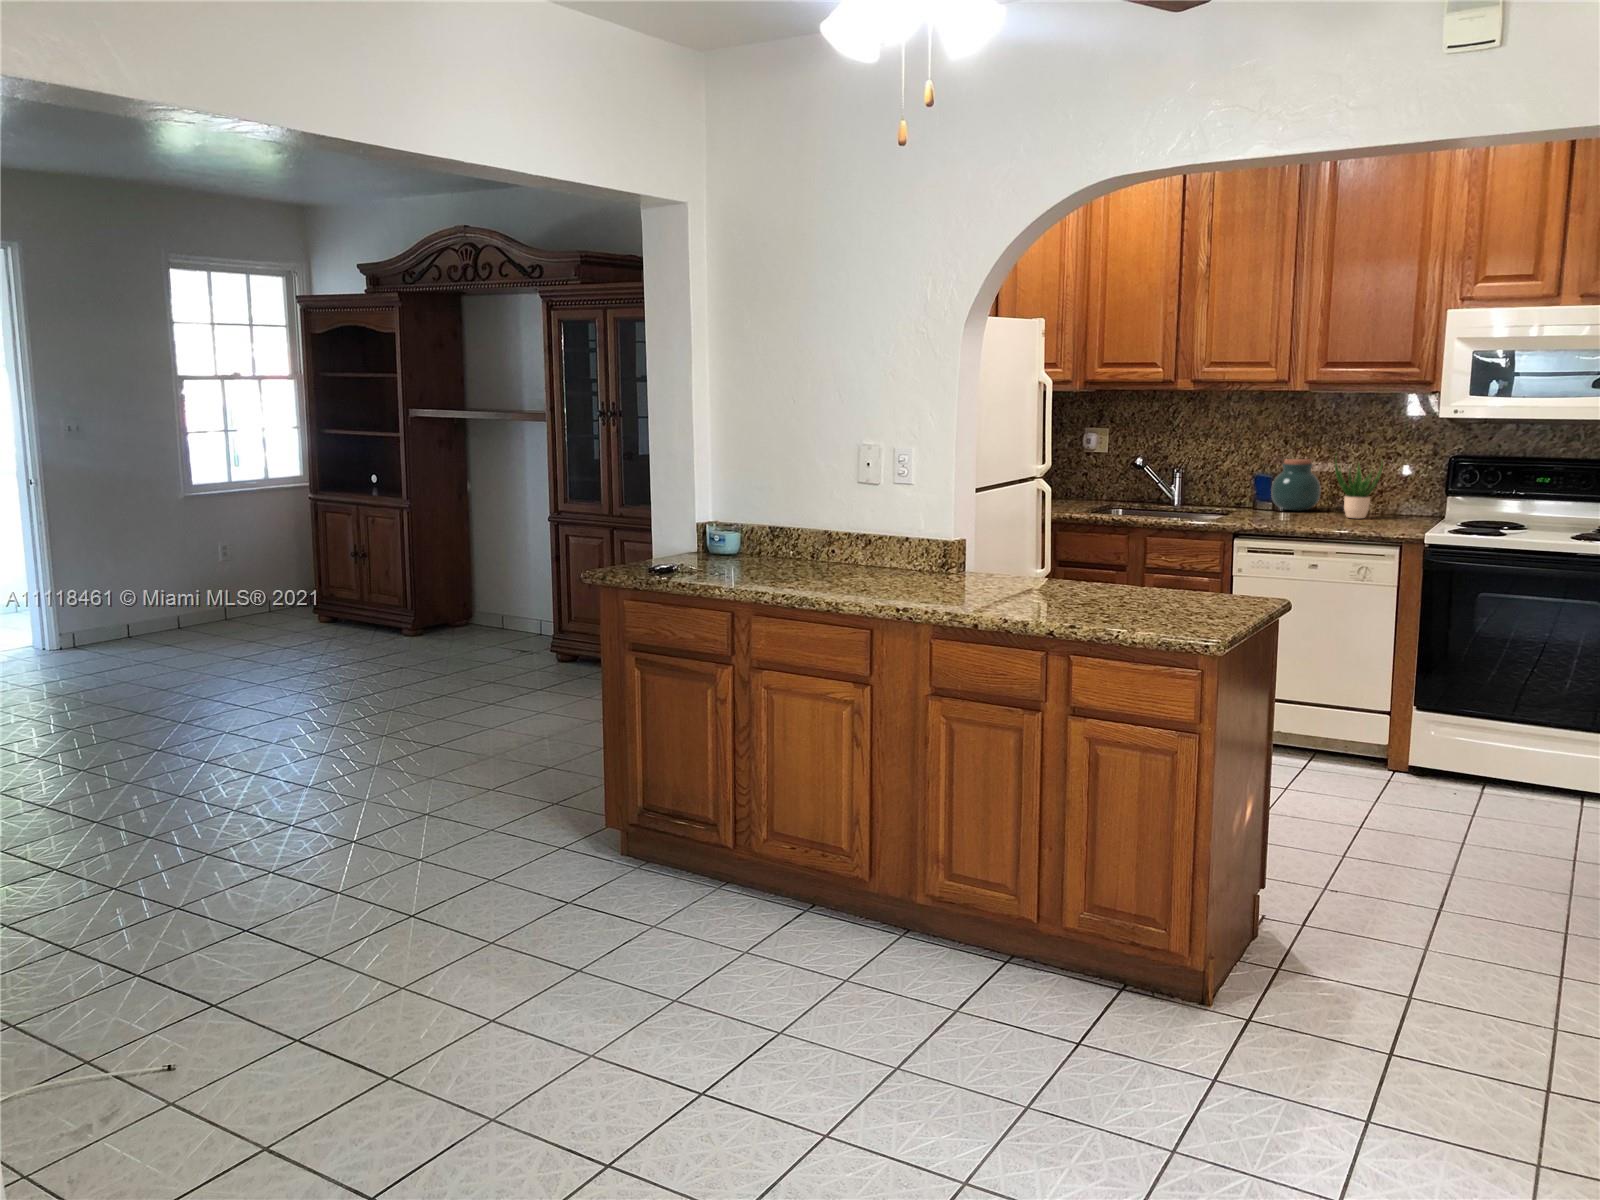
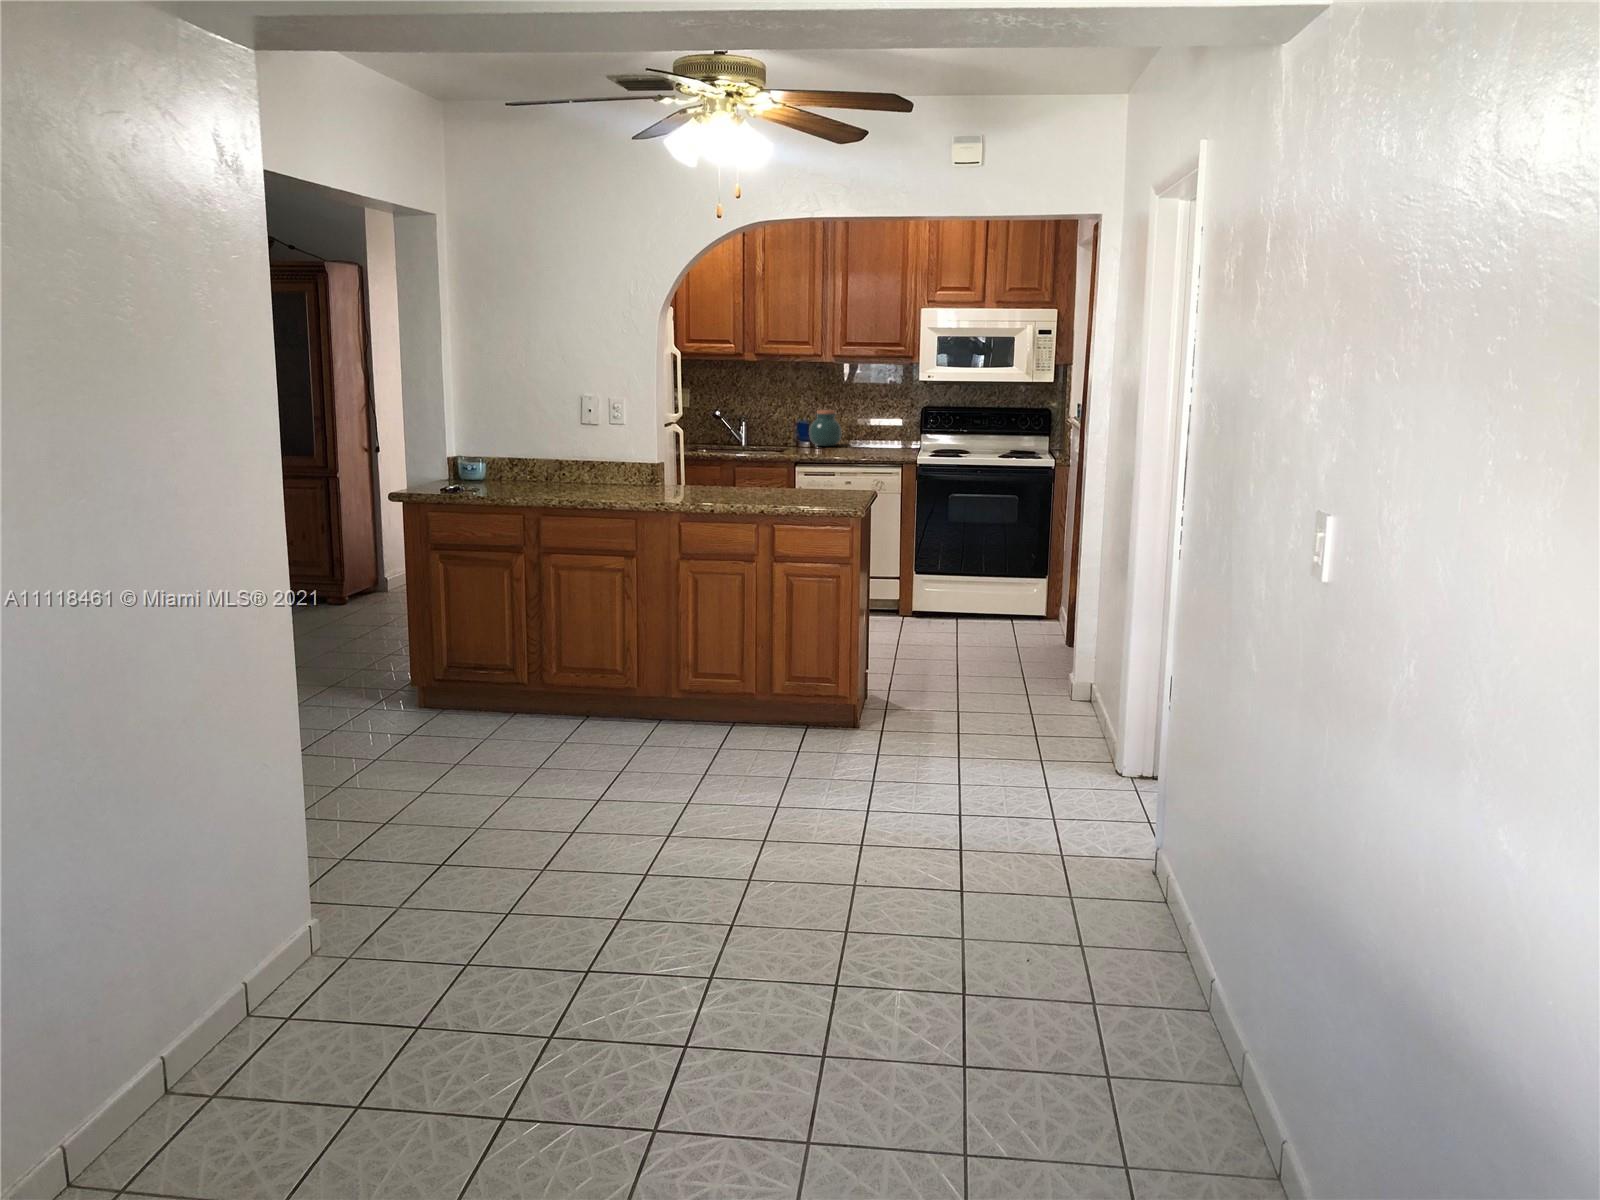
potted plant: present [1335,458,1382,519] -> none [854,404,883,450]

